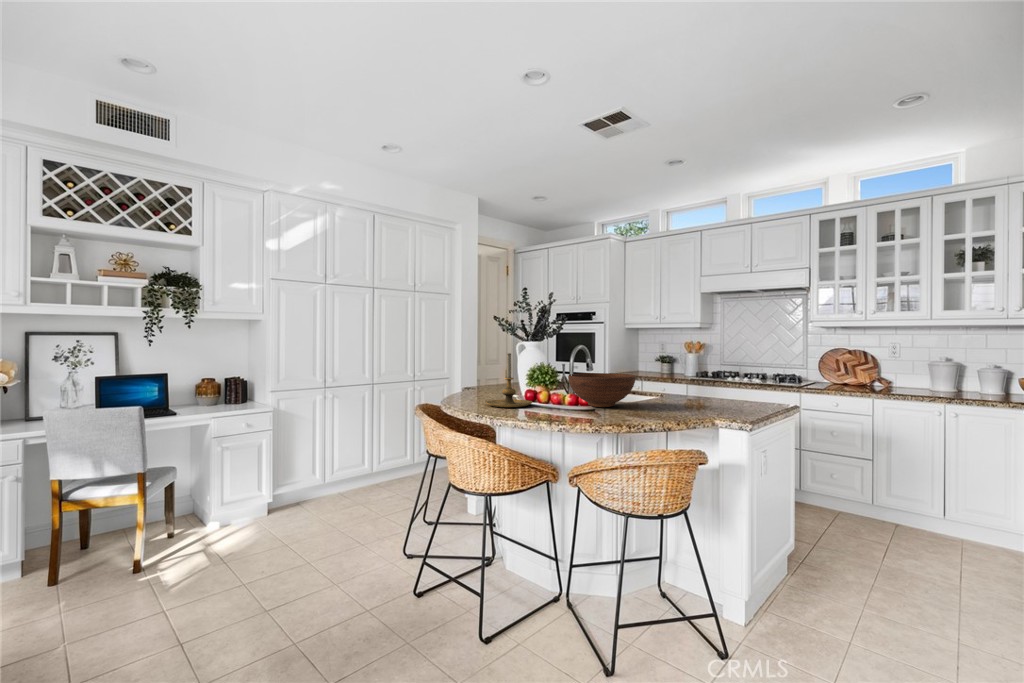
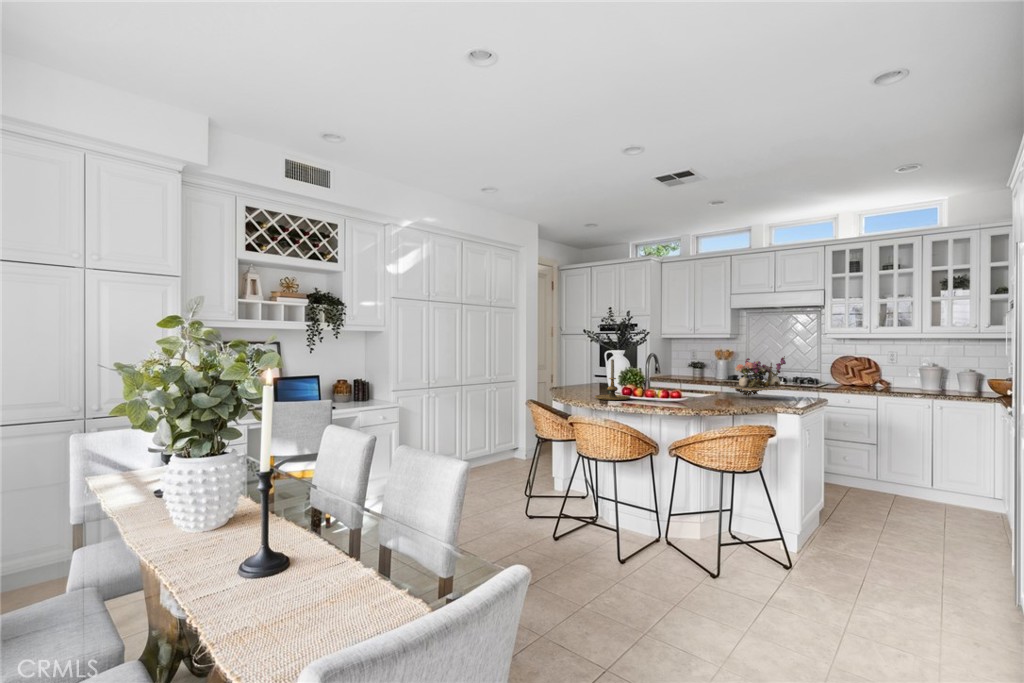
flower arrangement: none [669,348,743,403] -> present [730,356,786,397]
fruit bowl: present [568,373,636,407] -> none [657,375,709,400]

